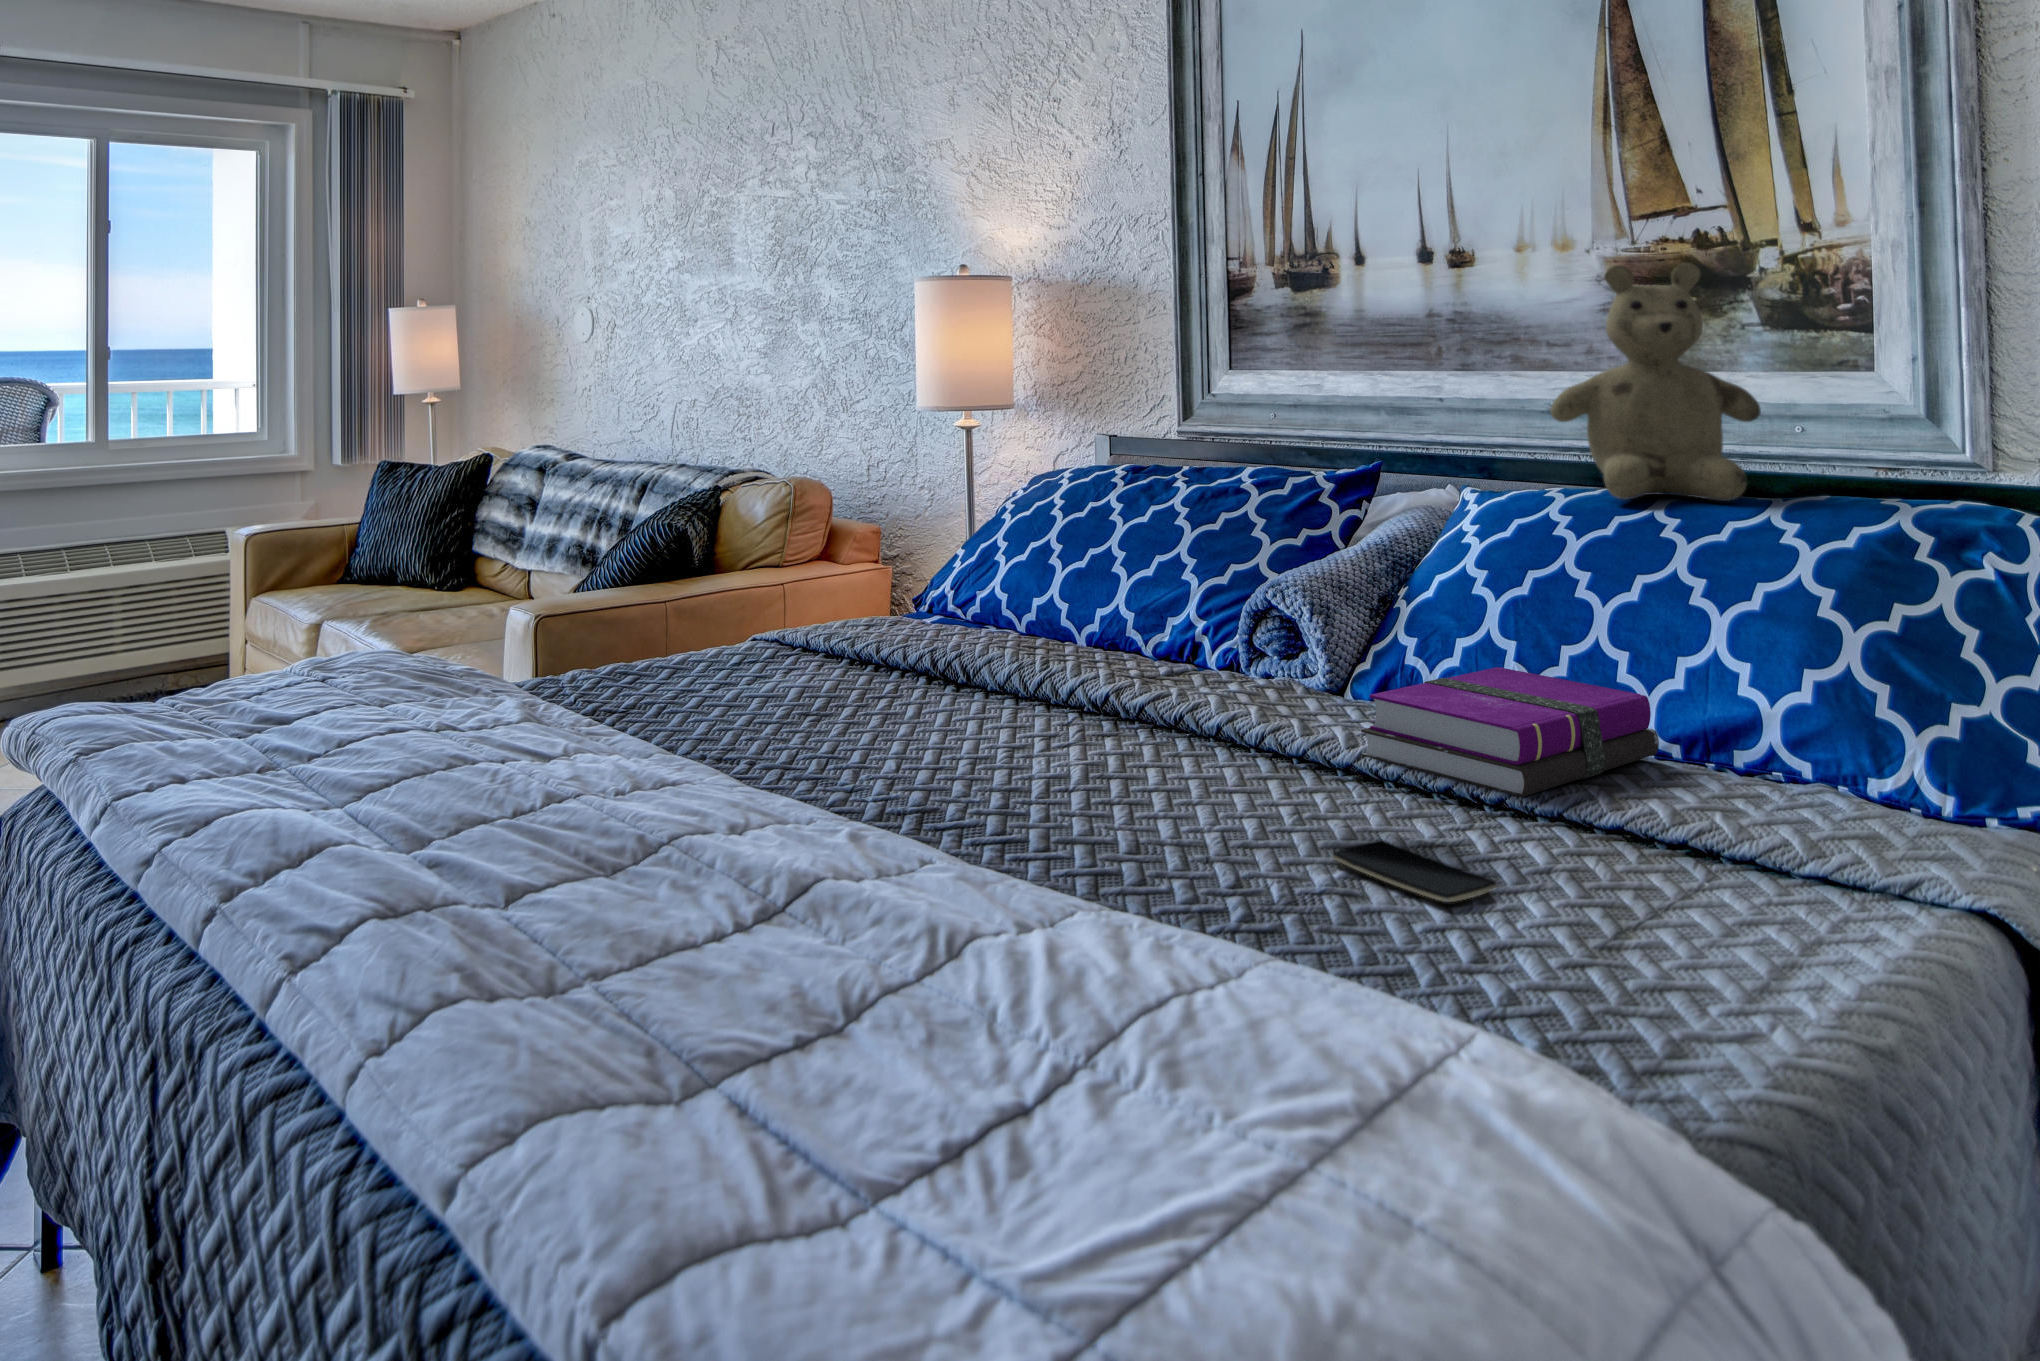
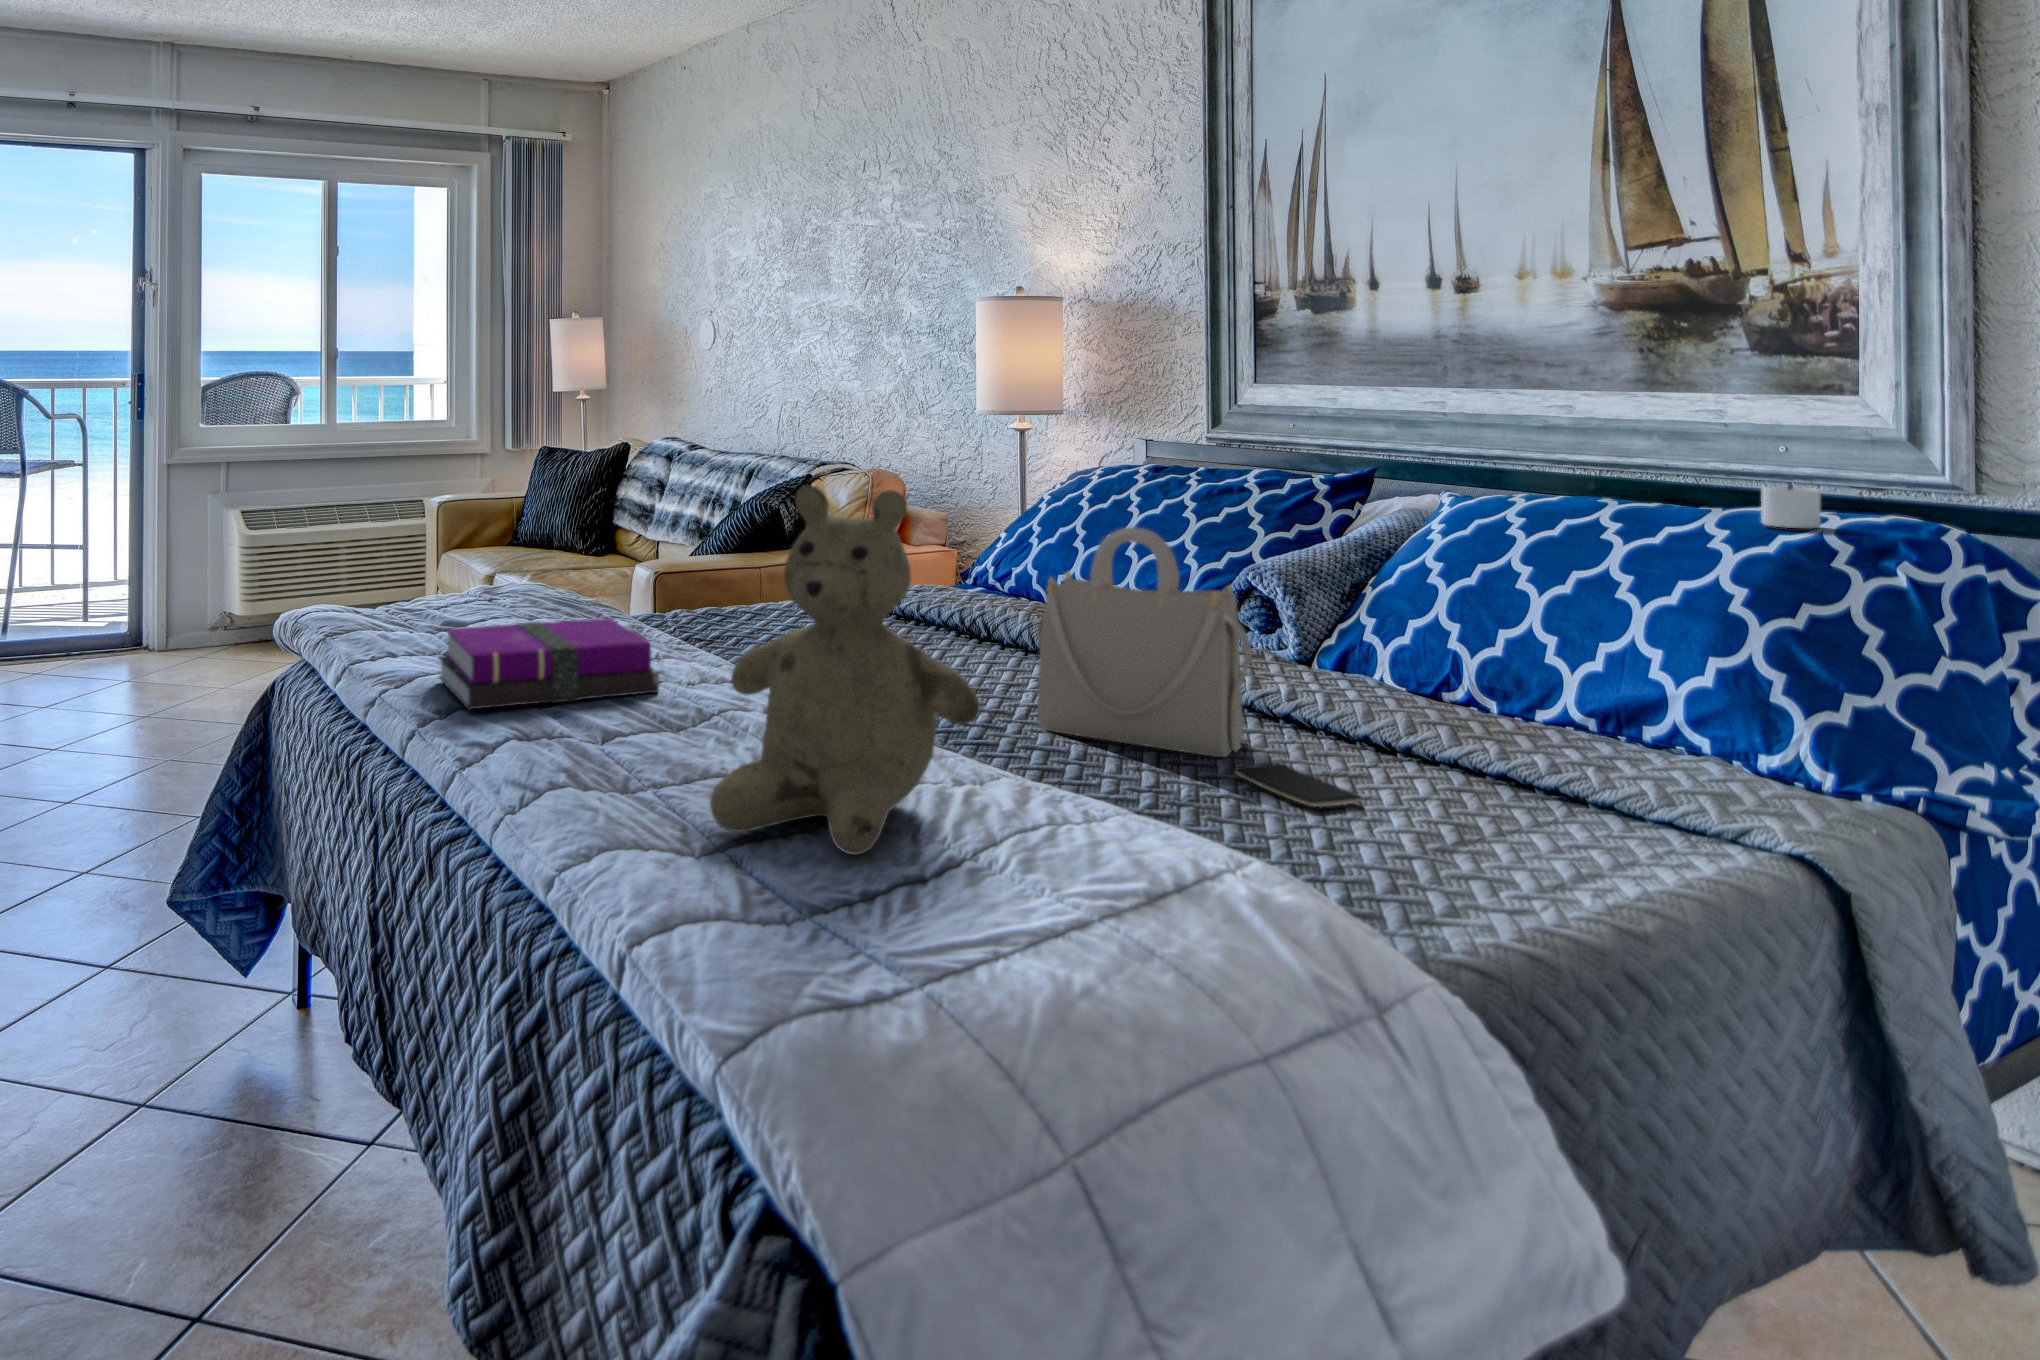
teddy bear: present [1550,263,1761,501] -> present [710,486,980,855]
candle: none [1826,469,1913,521] -> present [1761,483,1821,528]
handbag: none [1066,551,1329,834] -> present [1038,527,1251,757]
notebook: present [1361,667,1659,797] -> present [439,618,659,709]

